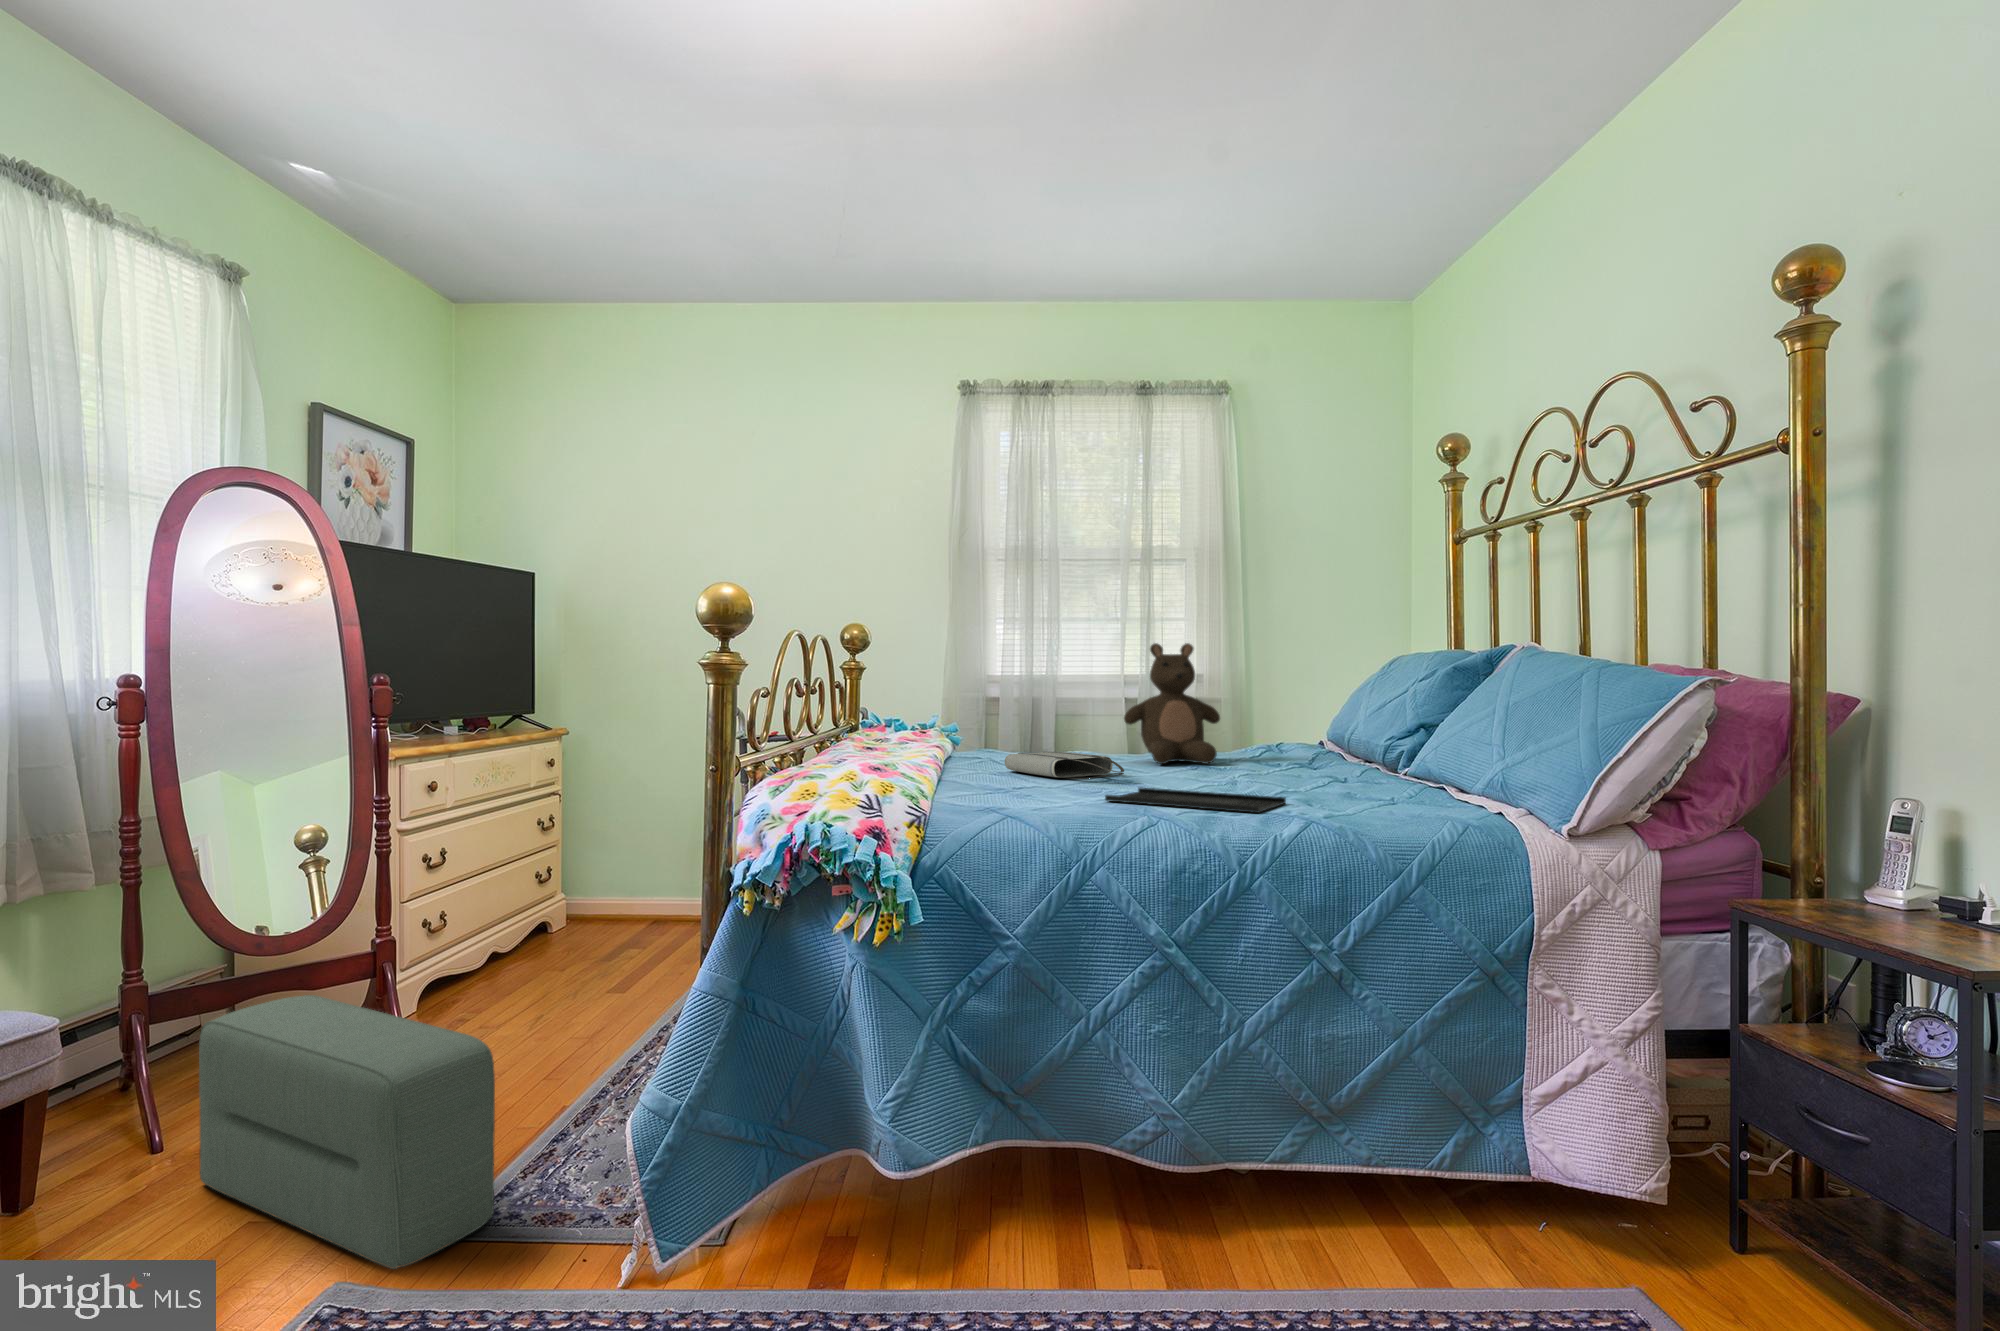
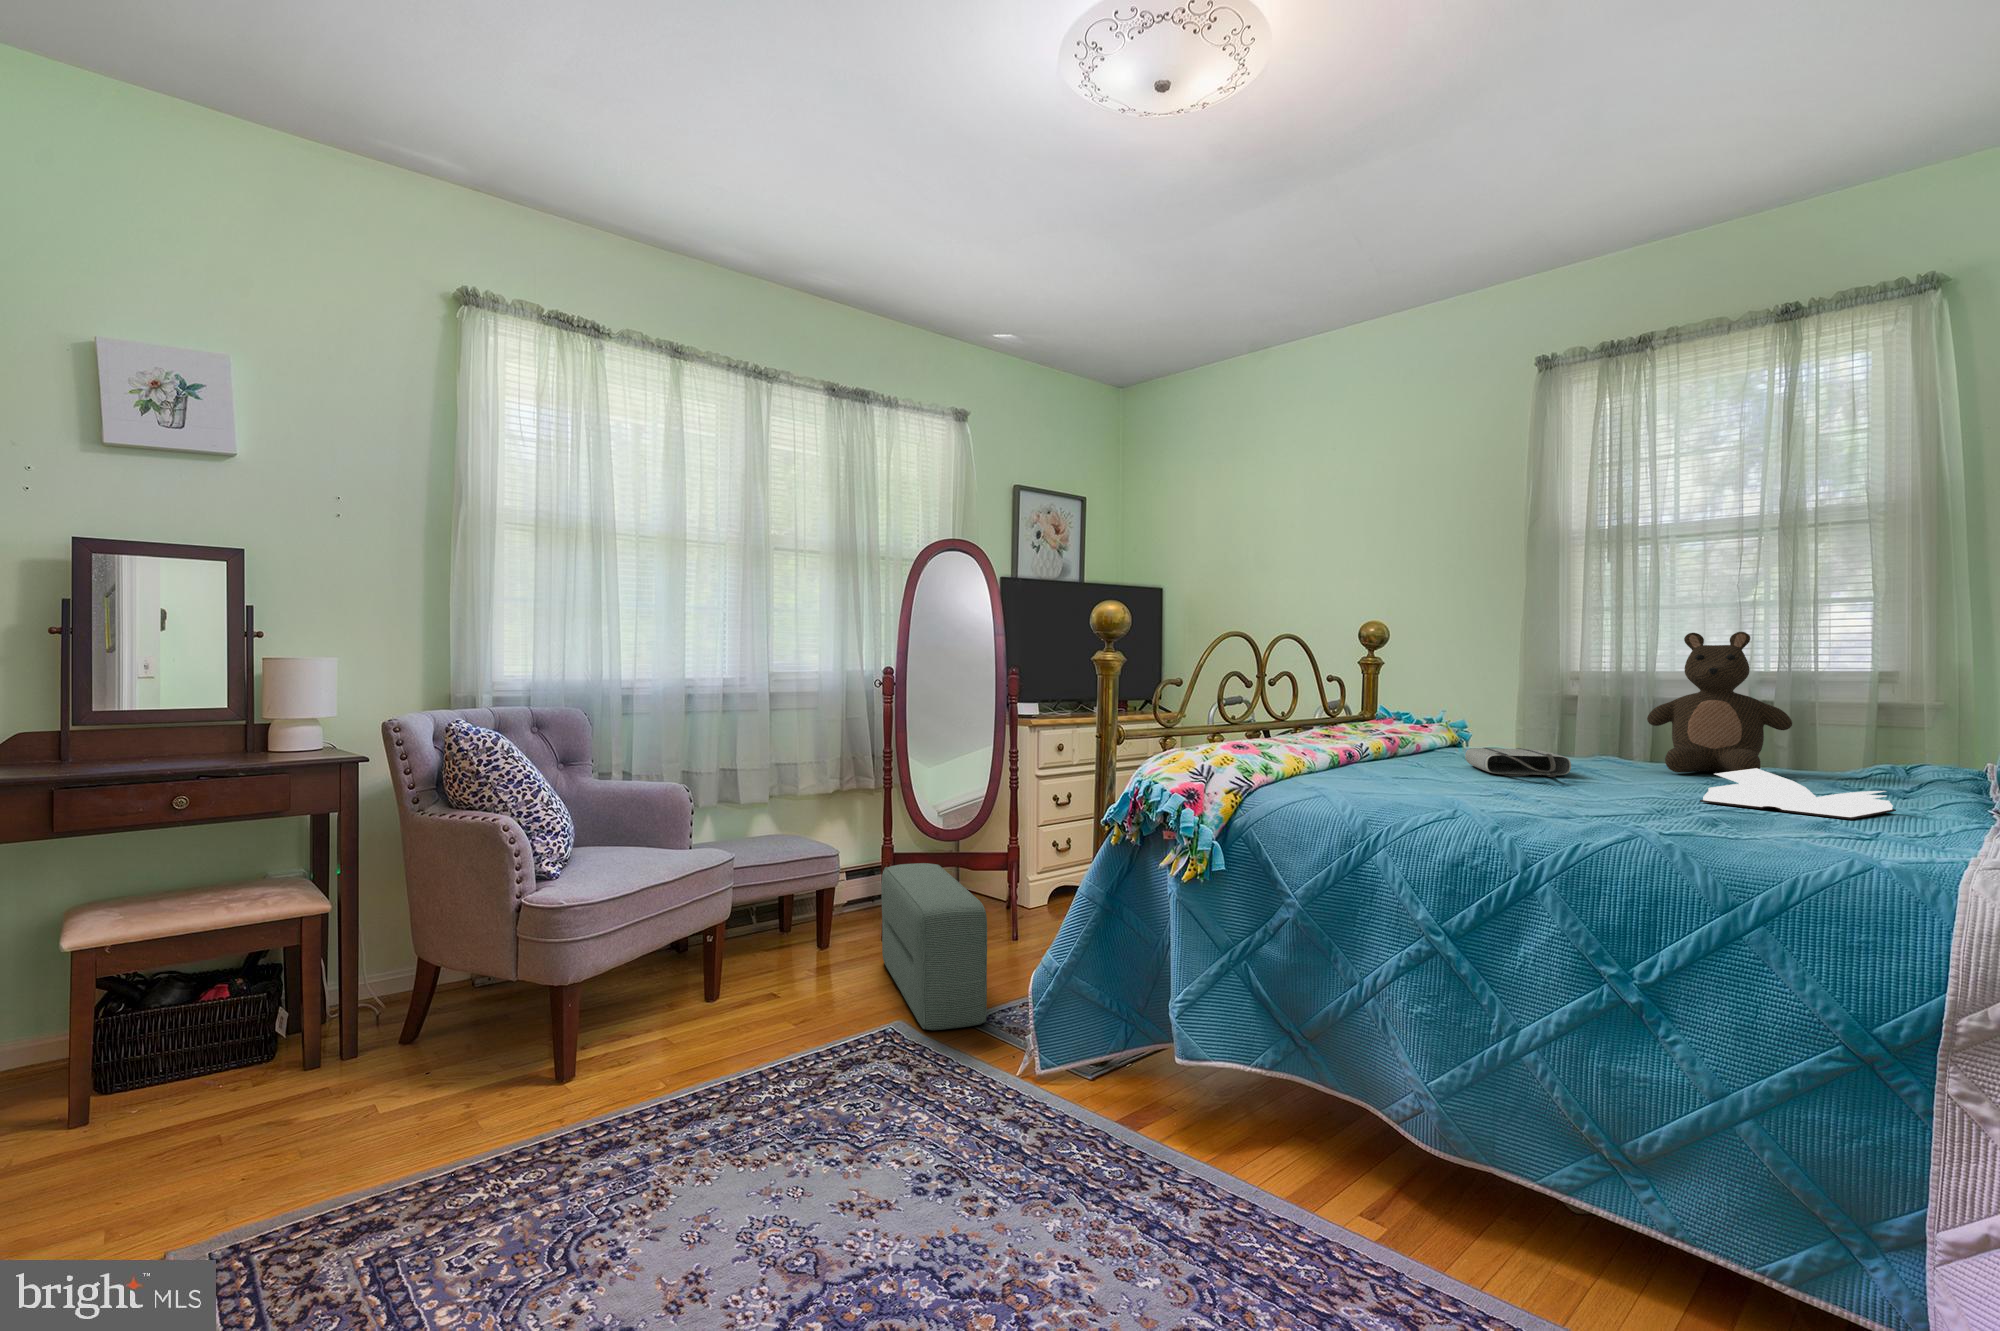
book: none [1259,756,1369,791] -> present [1700,768,1896,819]
tray: present [1105,788,1286,813] -> none [1459,786,1662,819]

